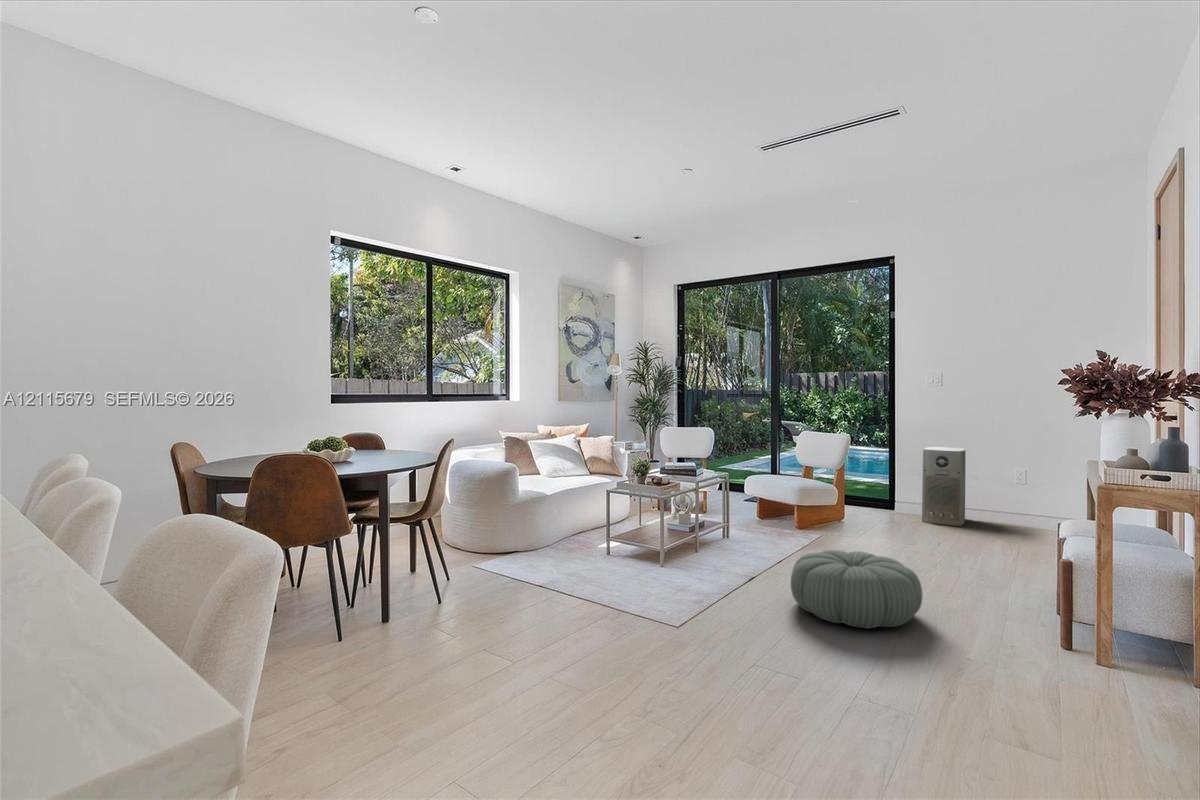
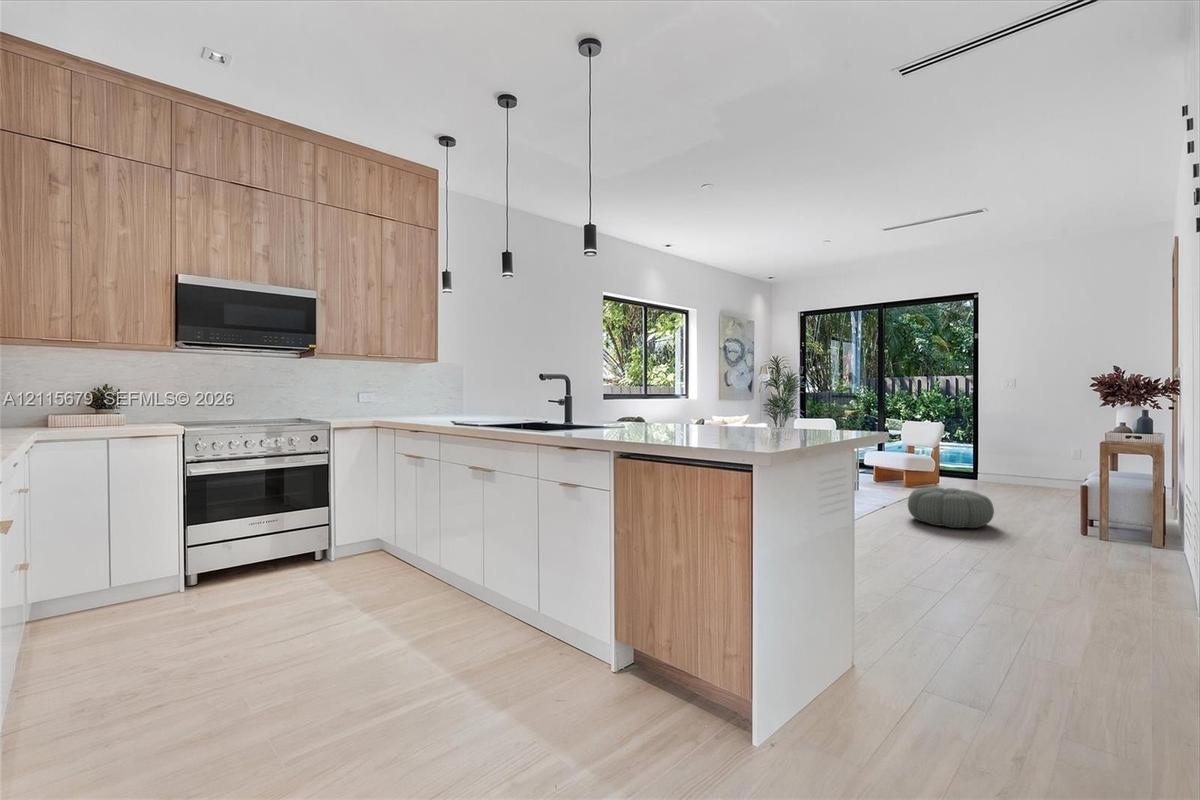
air purifier: present [922,447,966,526] -> none [999,431,1034,487]

